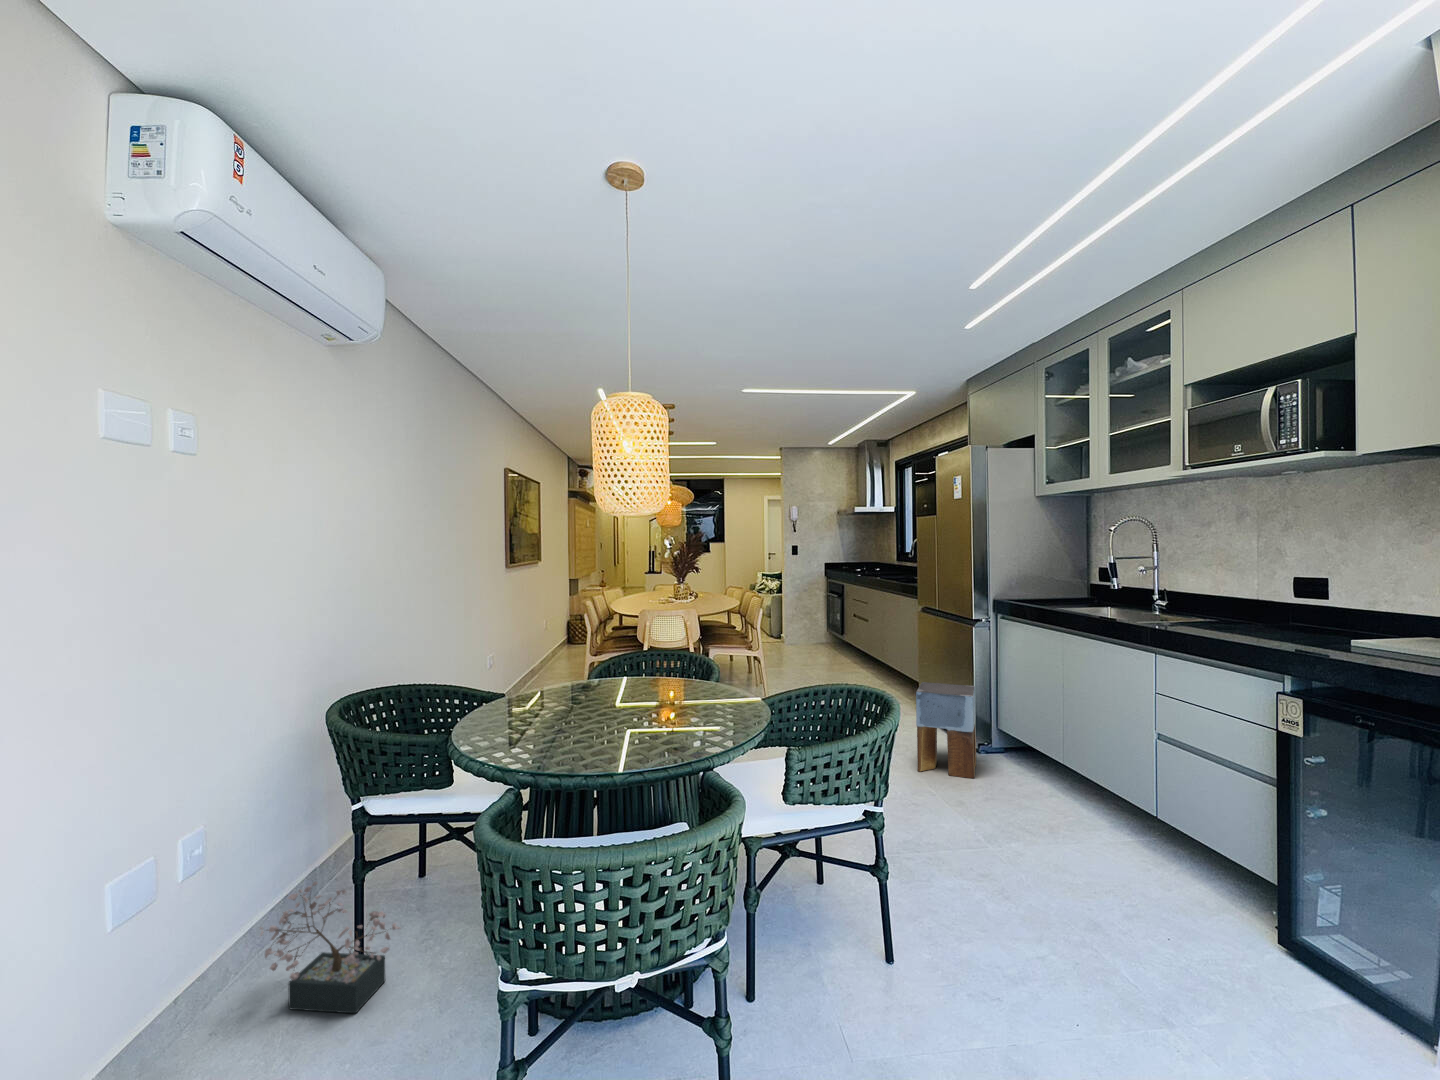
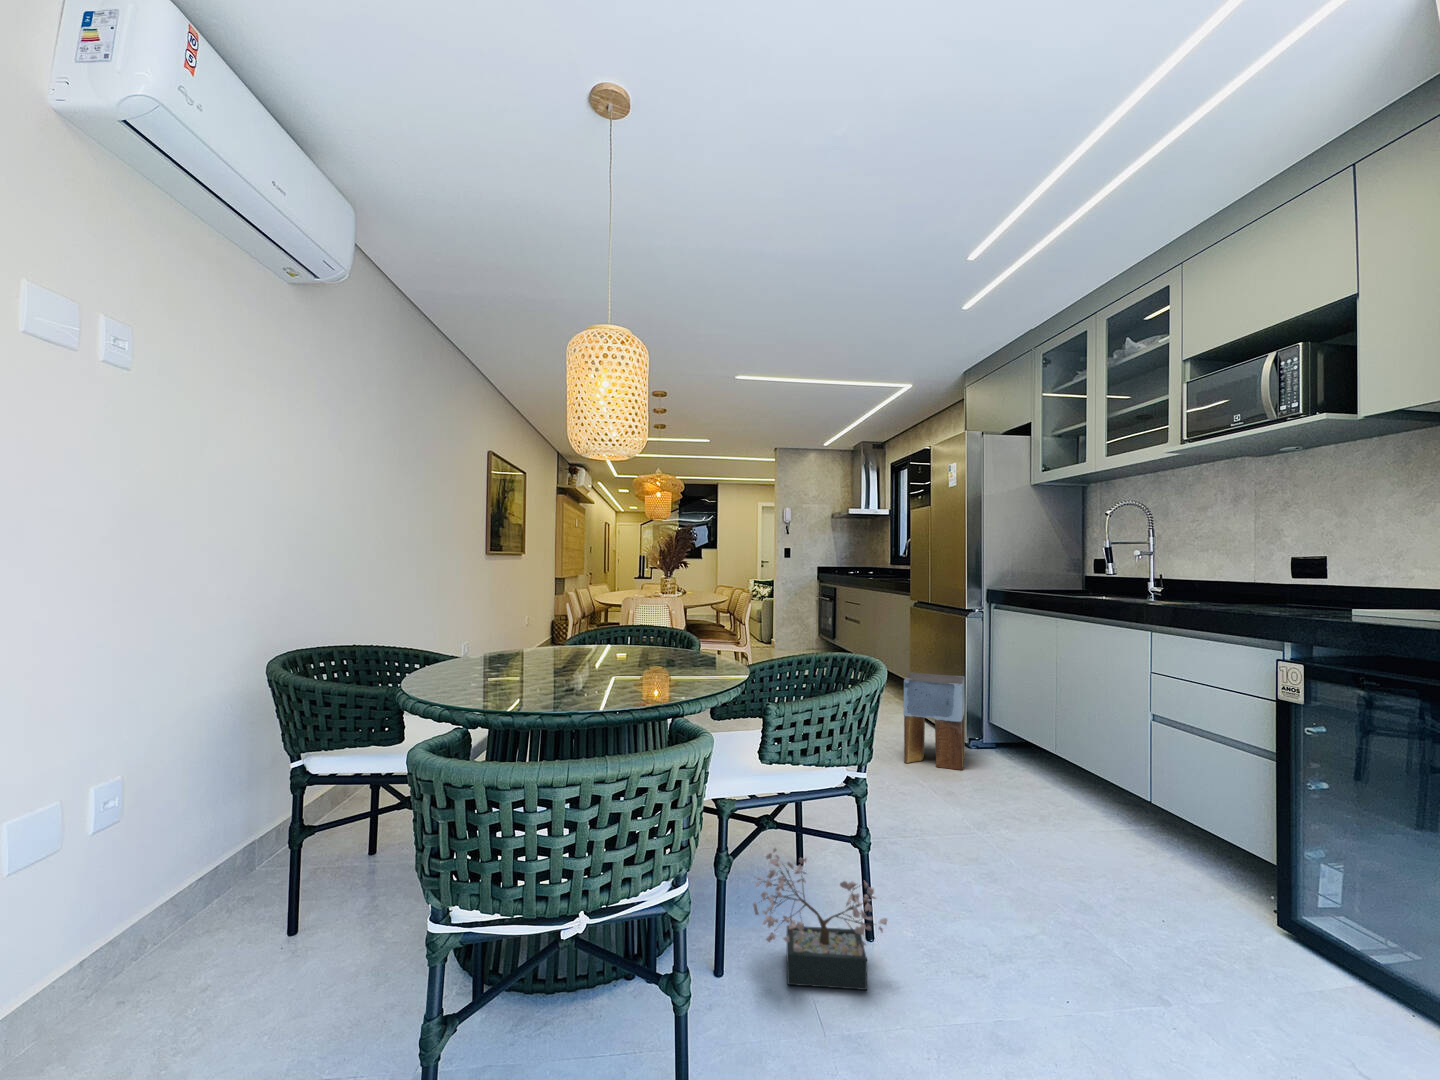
decorative plant: present [260,882,400,1013] -> present [753,848,887,990]

